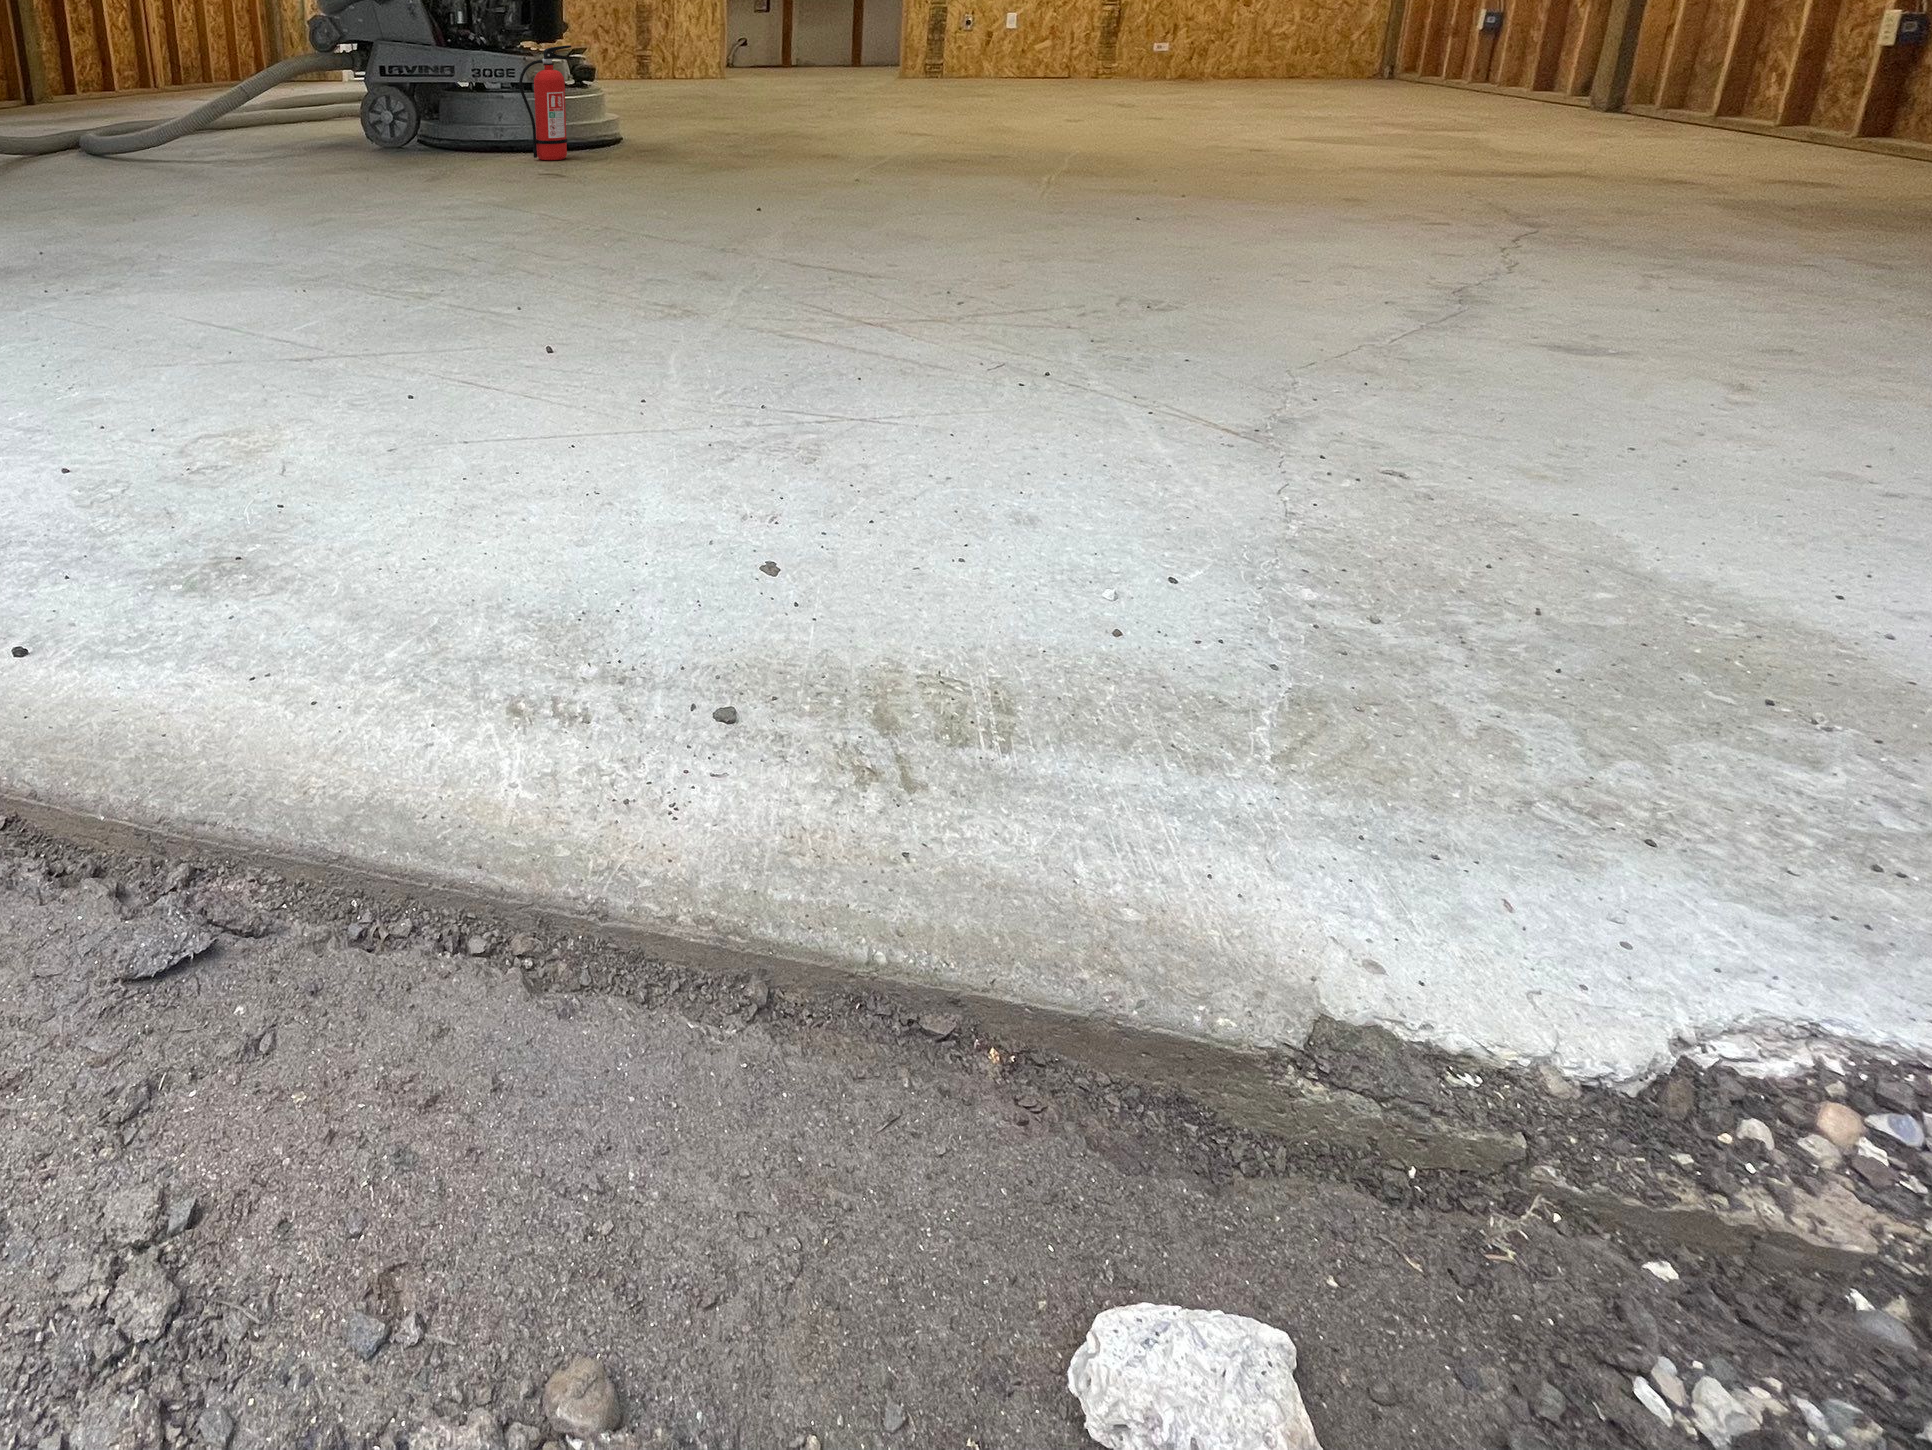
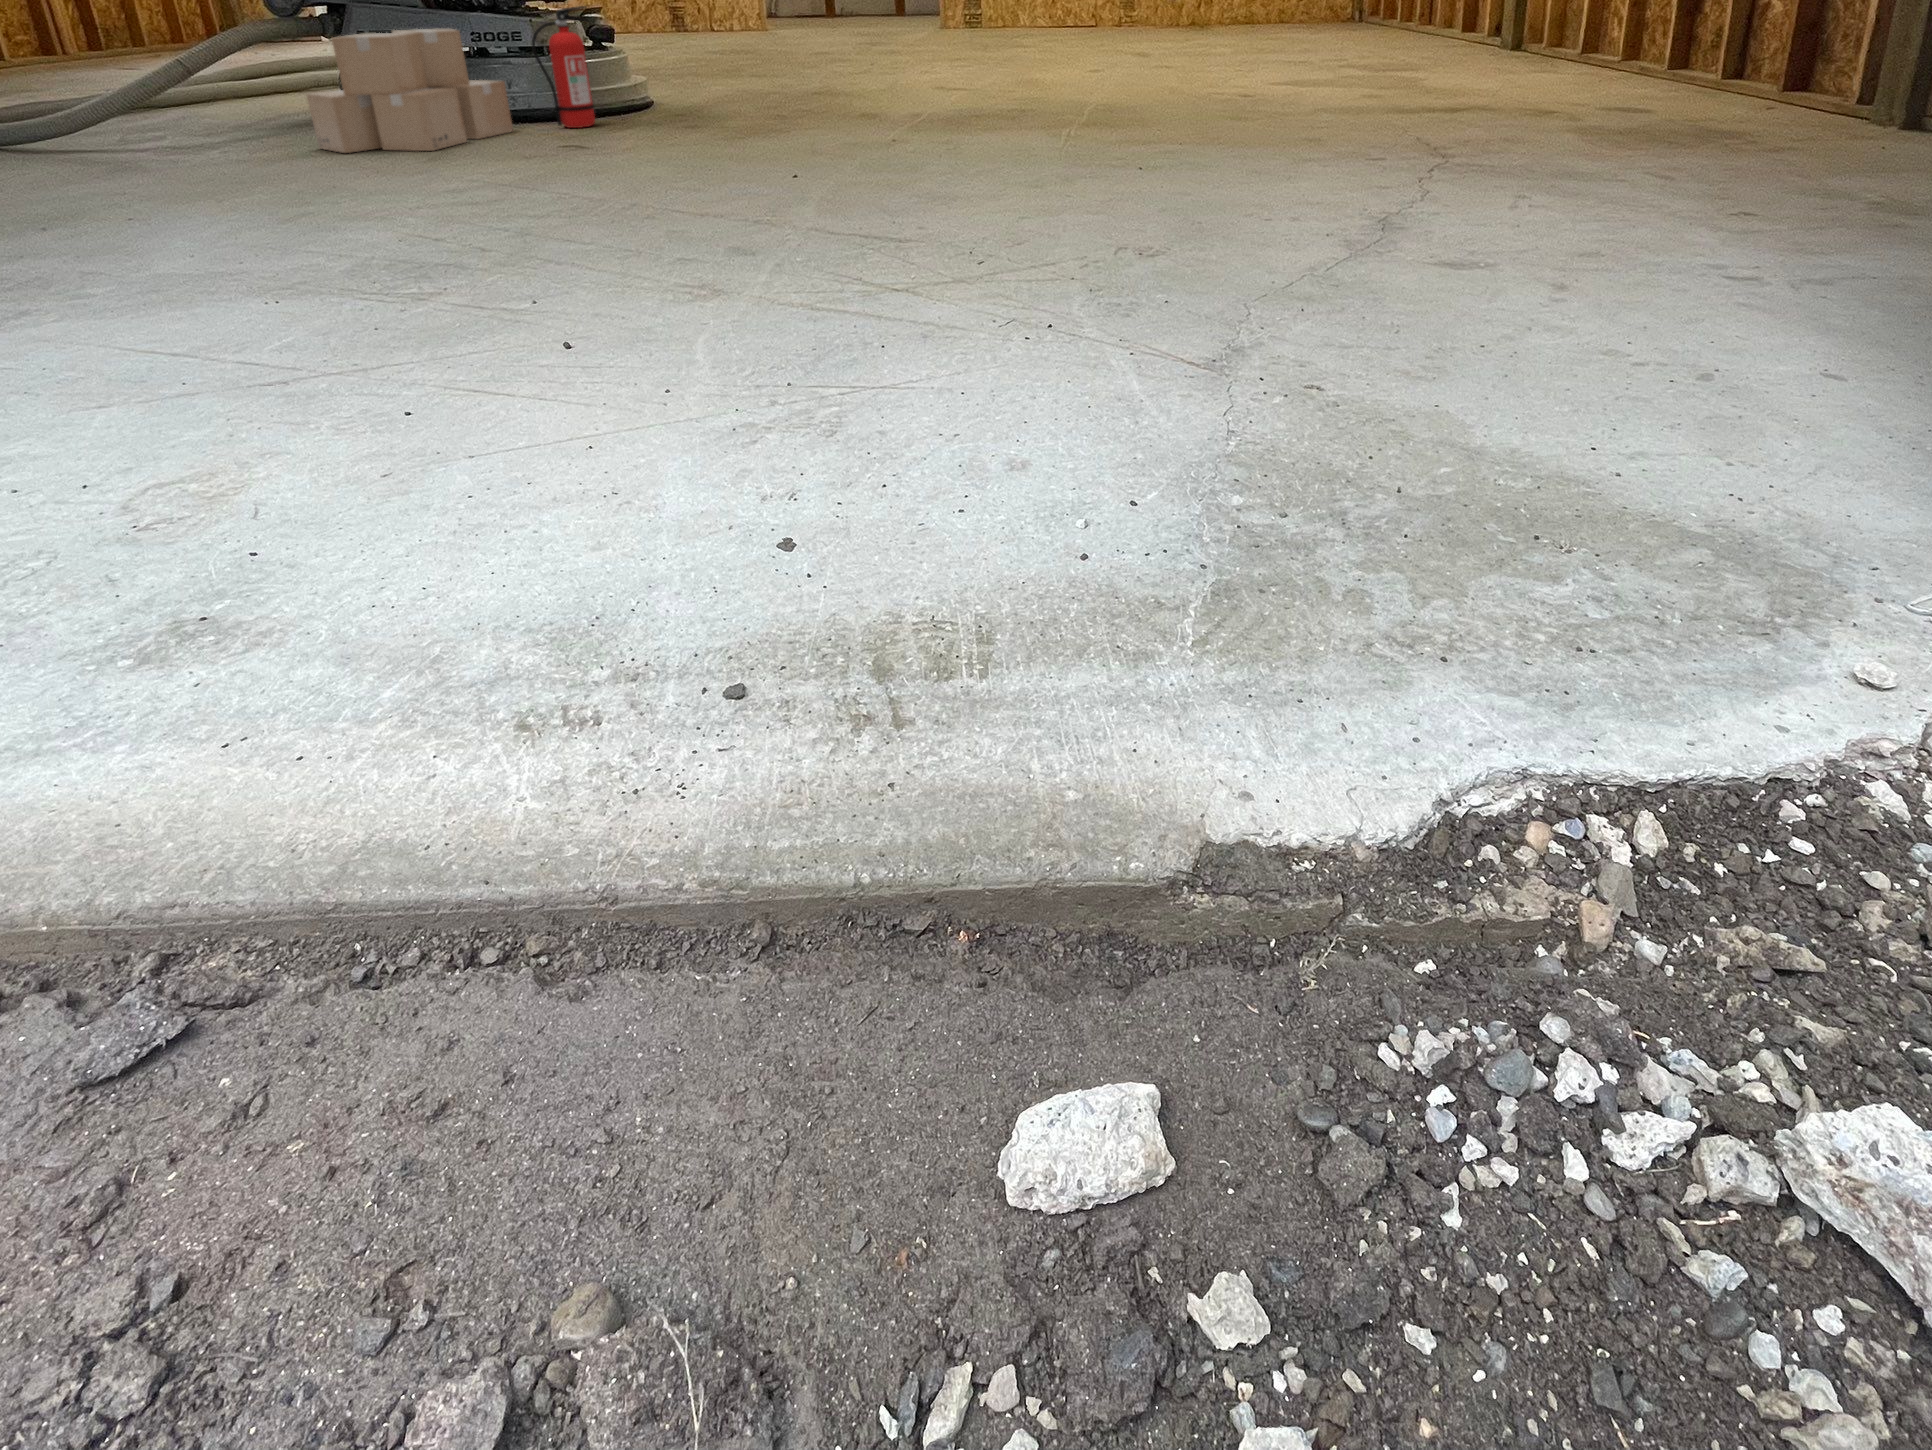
cardboard box: none [330,65,495,176] -> present [307,28,513,153]

